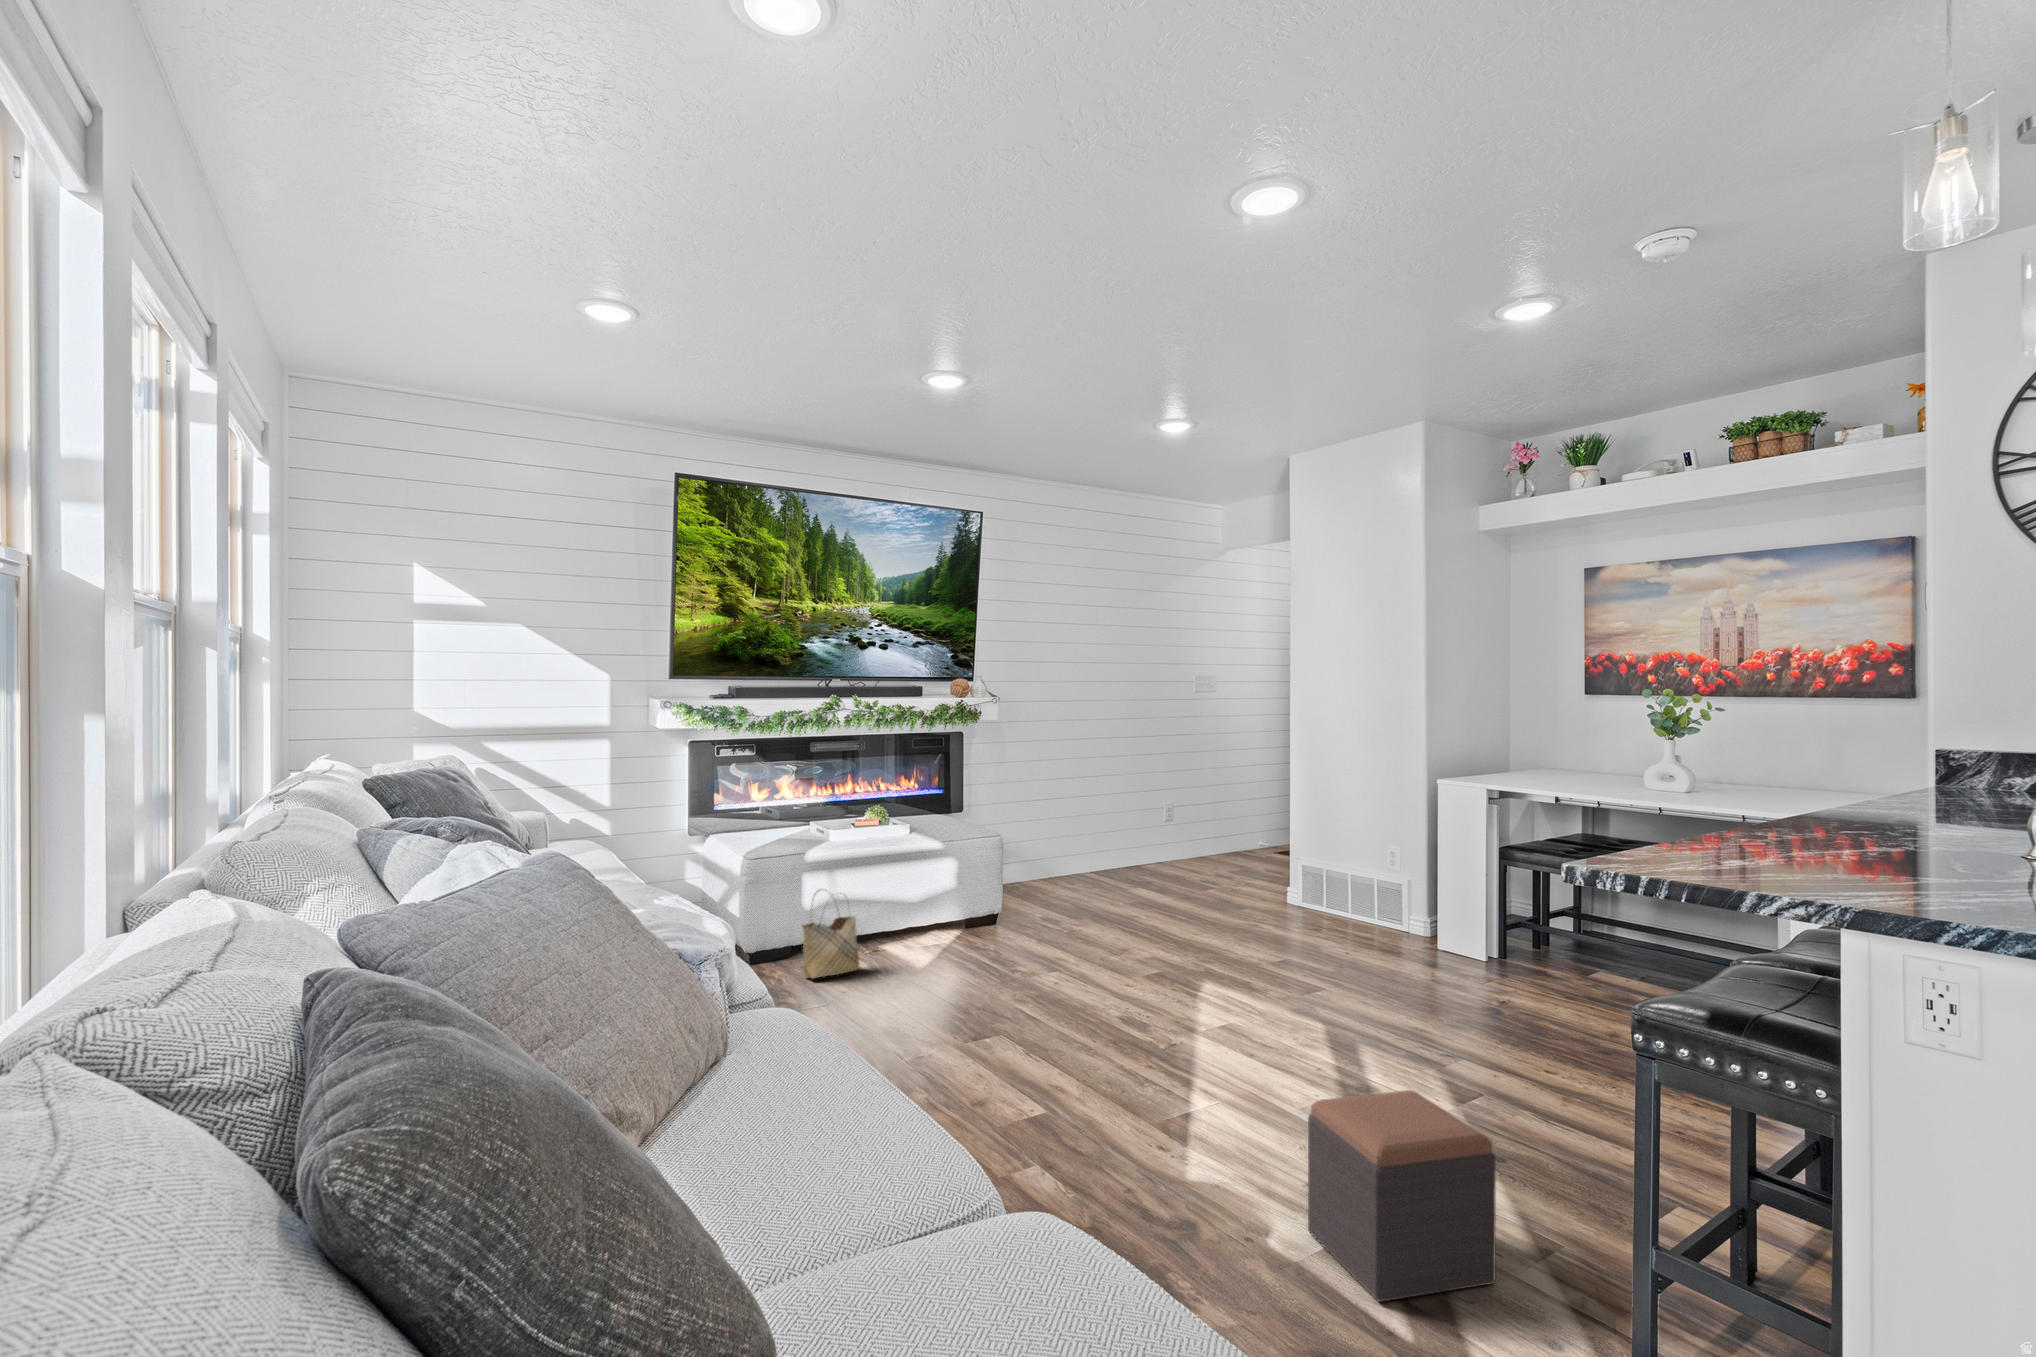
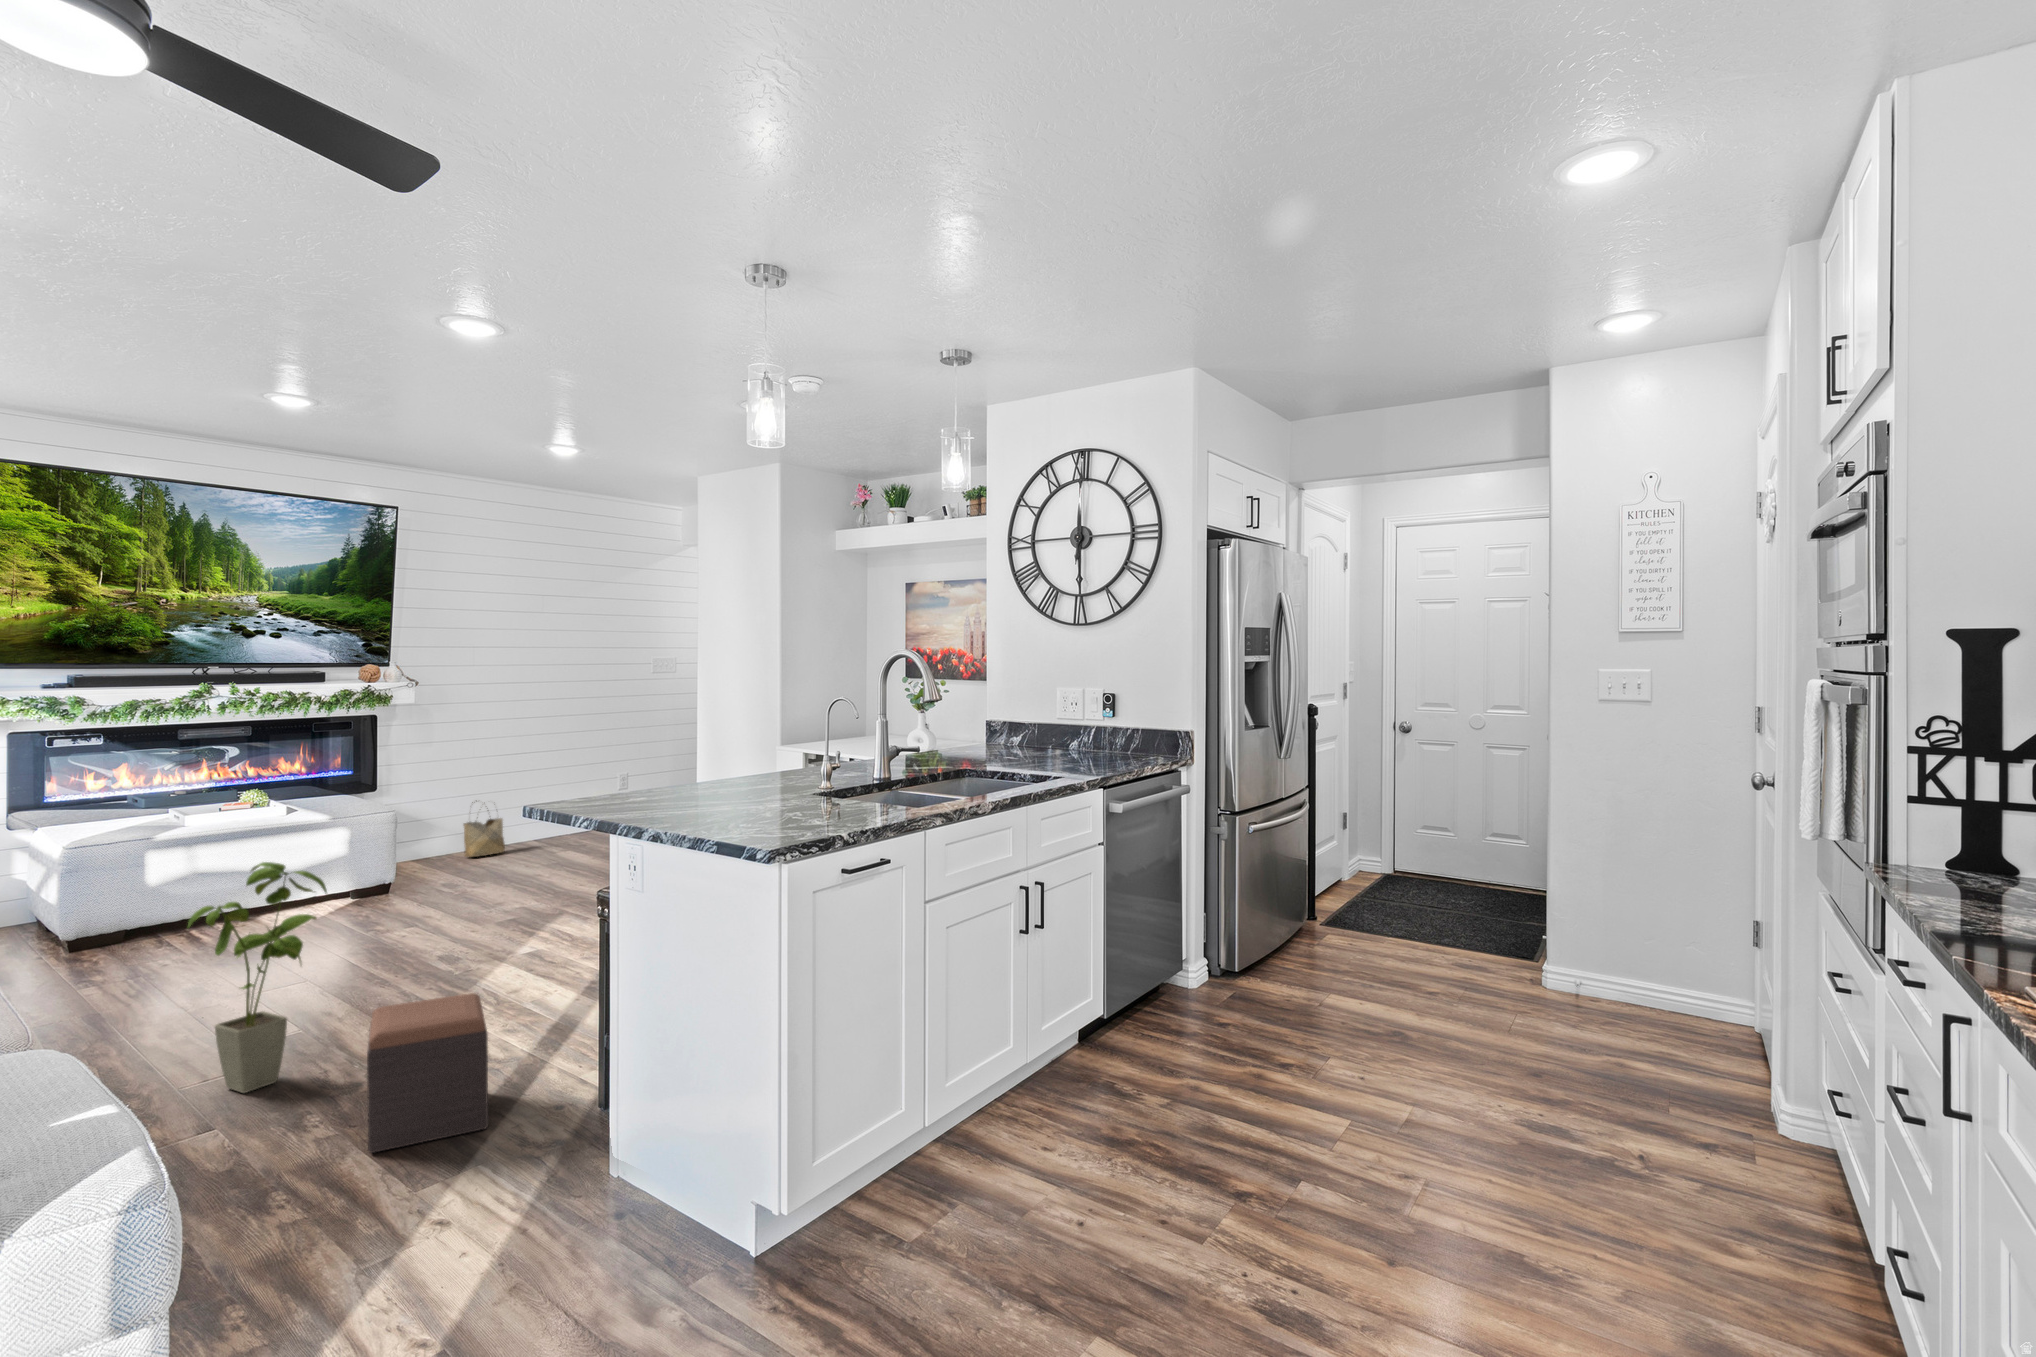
woven basket: present [802,894,859,978] -> present [464,802,505,857]
house plant: none [1063,903,1202,1178] -> present [188,862,327,1093]

